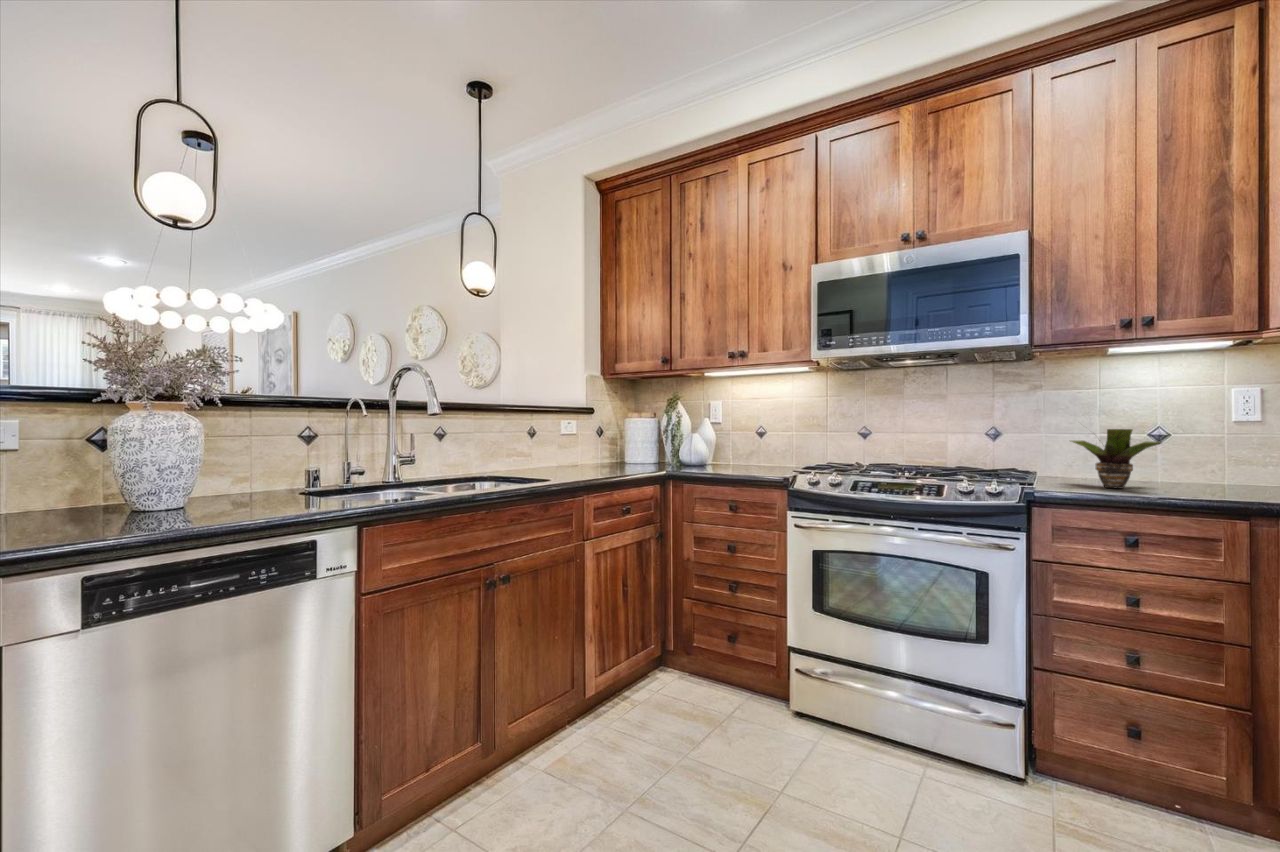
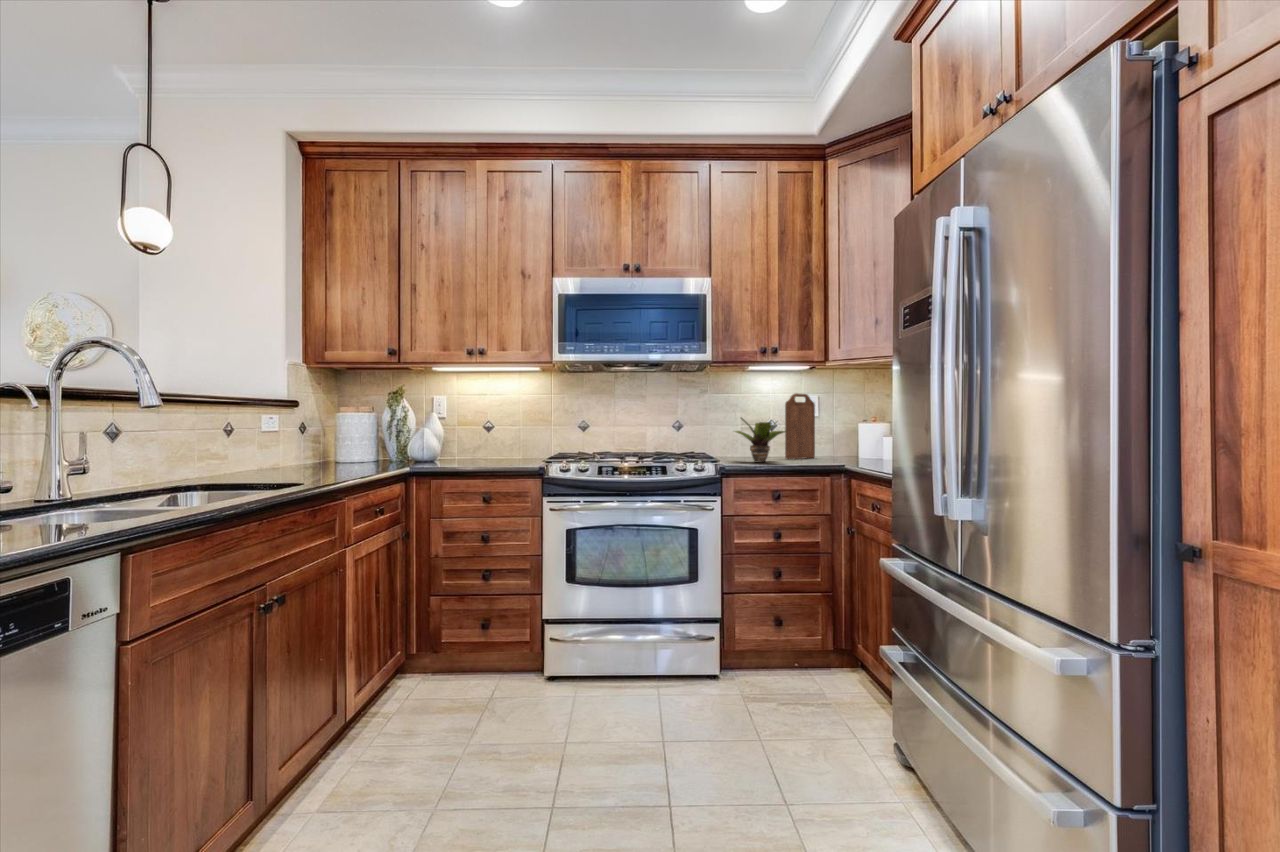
cutting board: none [1176,383,1246,486] -> present [785,393,815,459]

